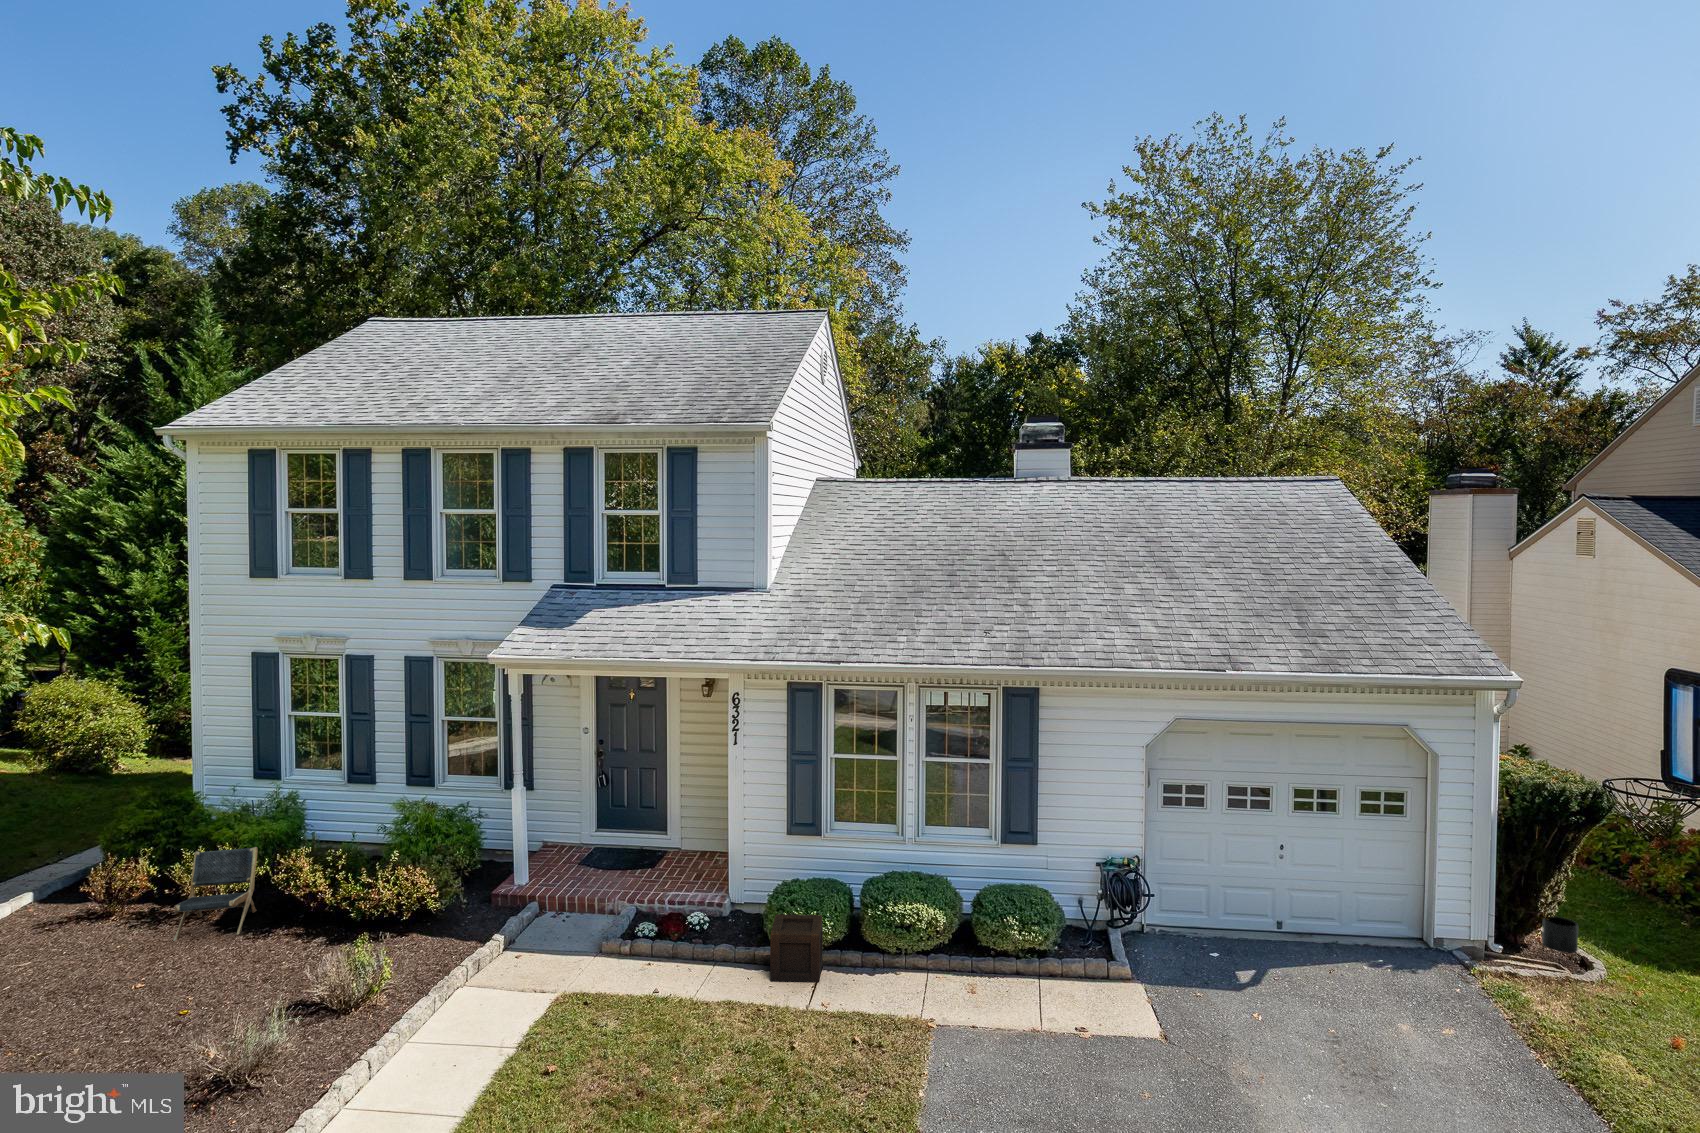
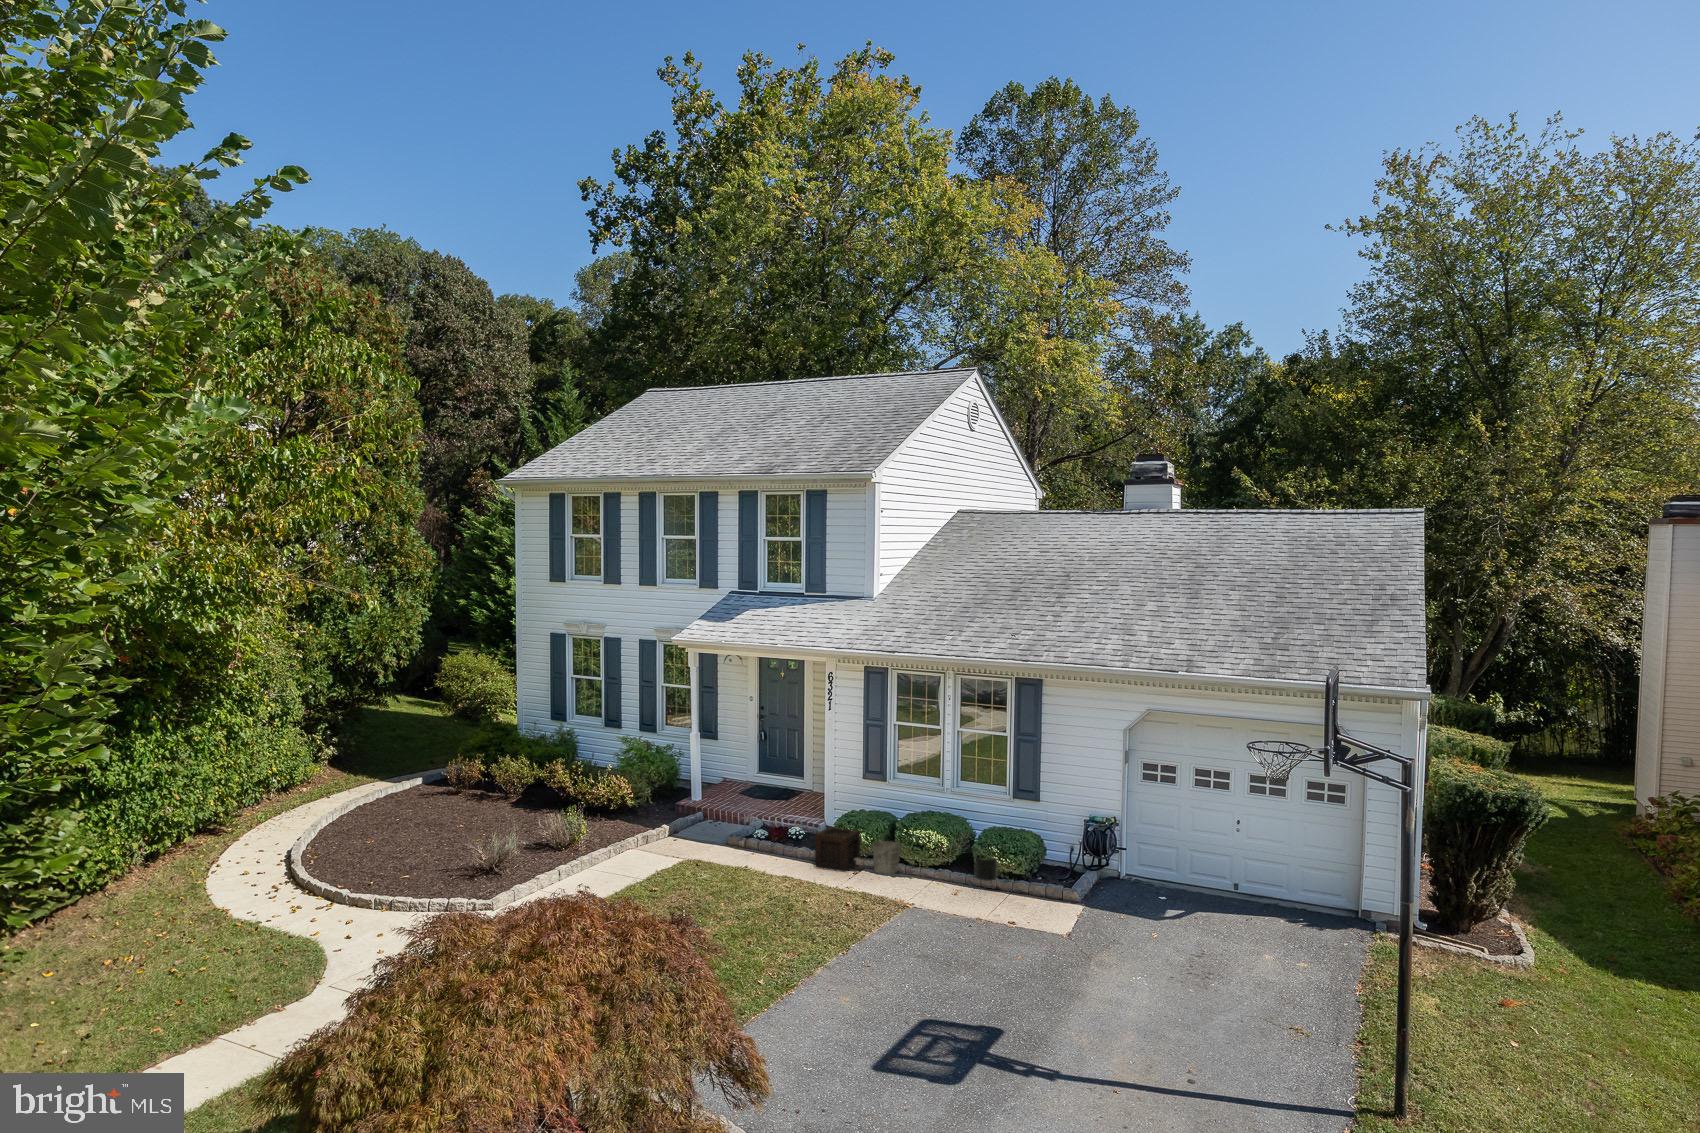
lounge chair: present [173,847,258,941] -> none [486,755,537,808]
planter: present [1542,916,1578,953] -> present [974,855,997,886]
bucket: none [842,924,886,975] -> present [872,840,900,874]

